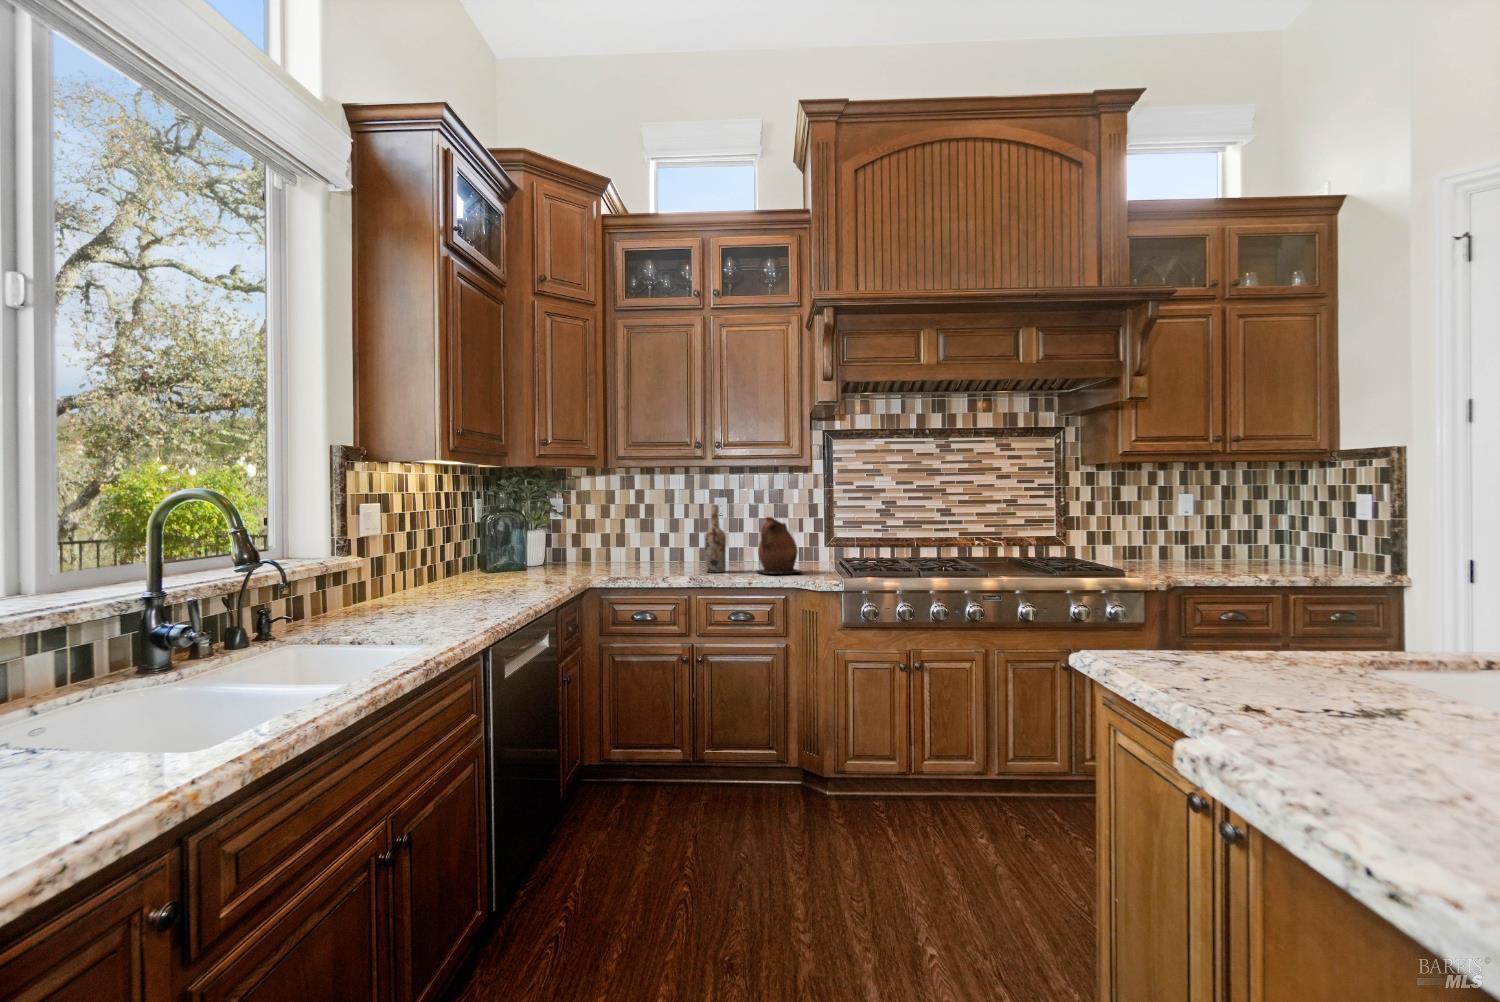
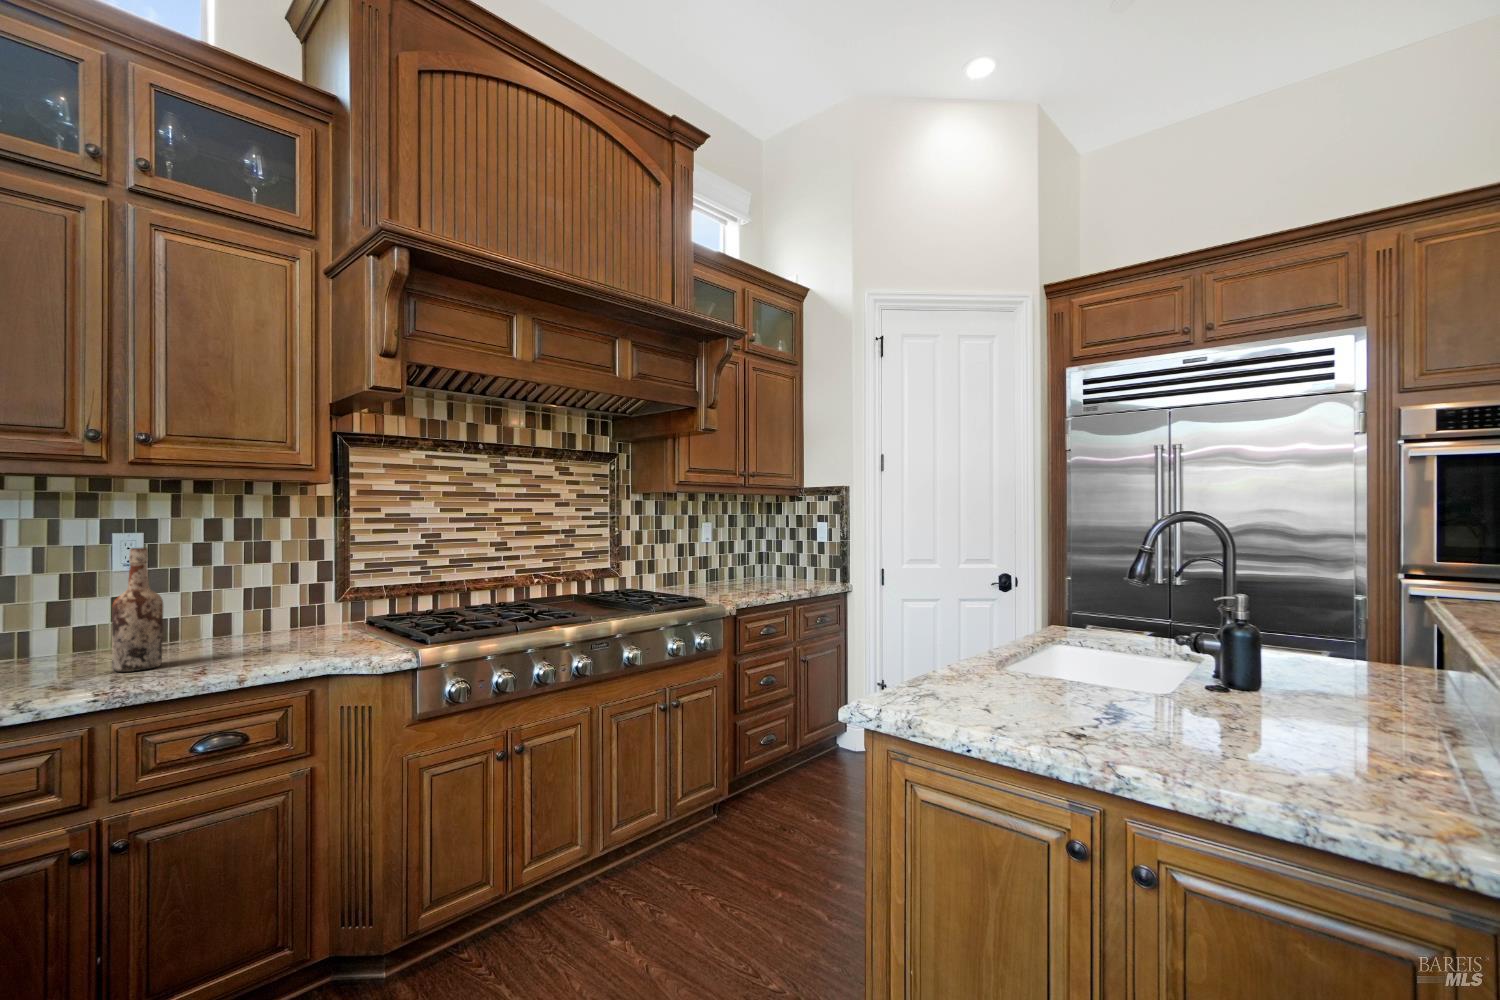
ceramic pitcher: present [756,517,802,574] -> none [227,565,331,659]

